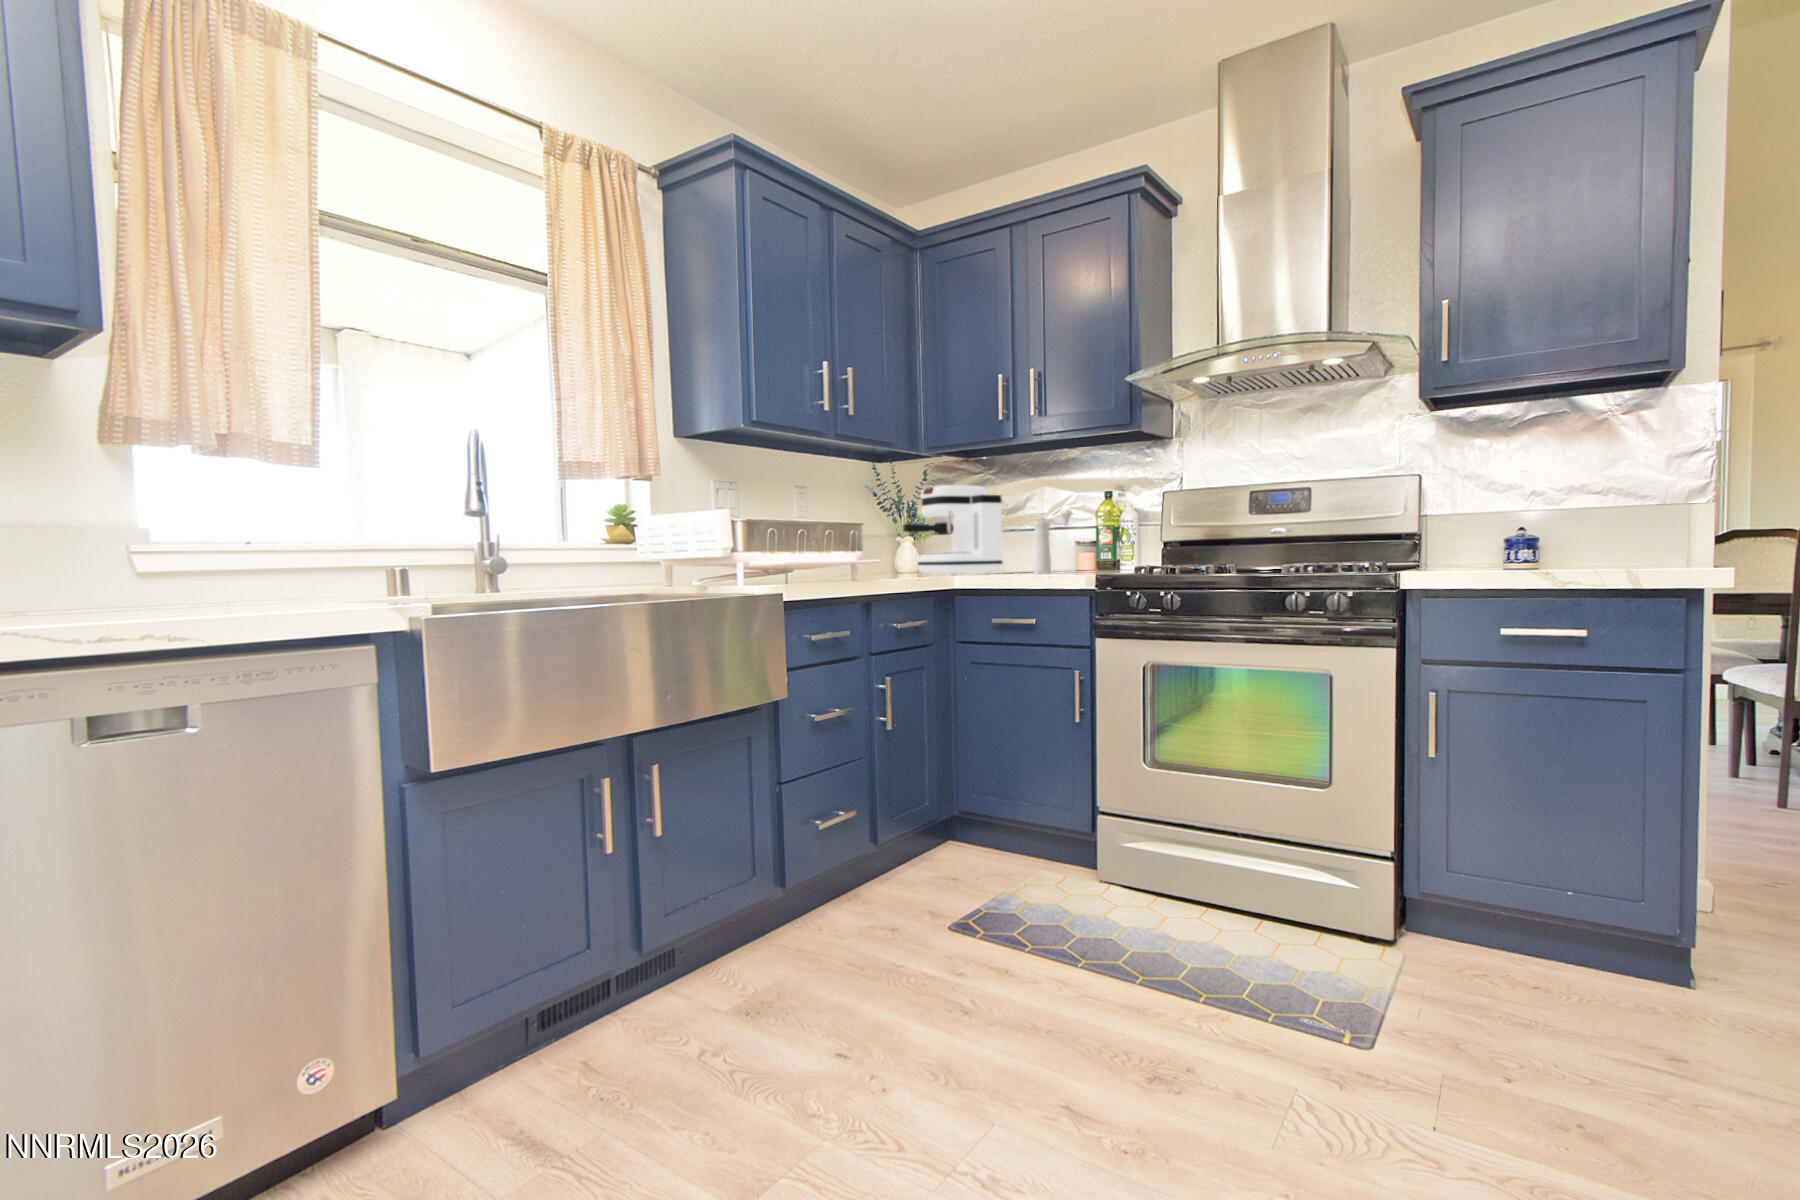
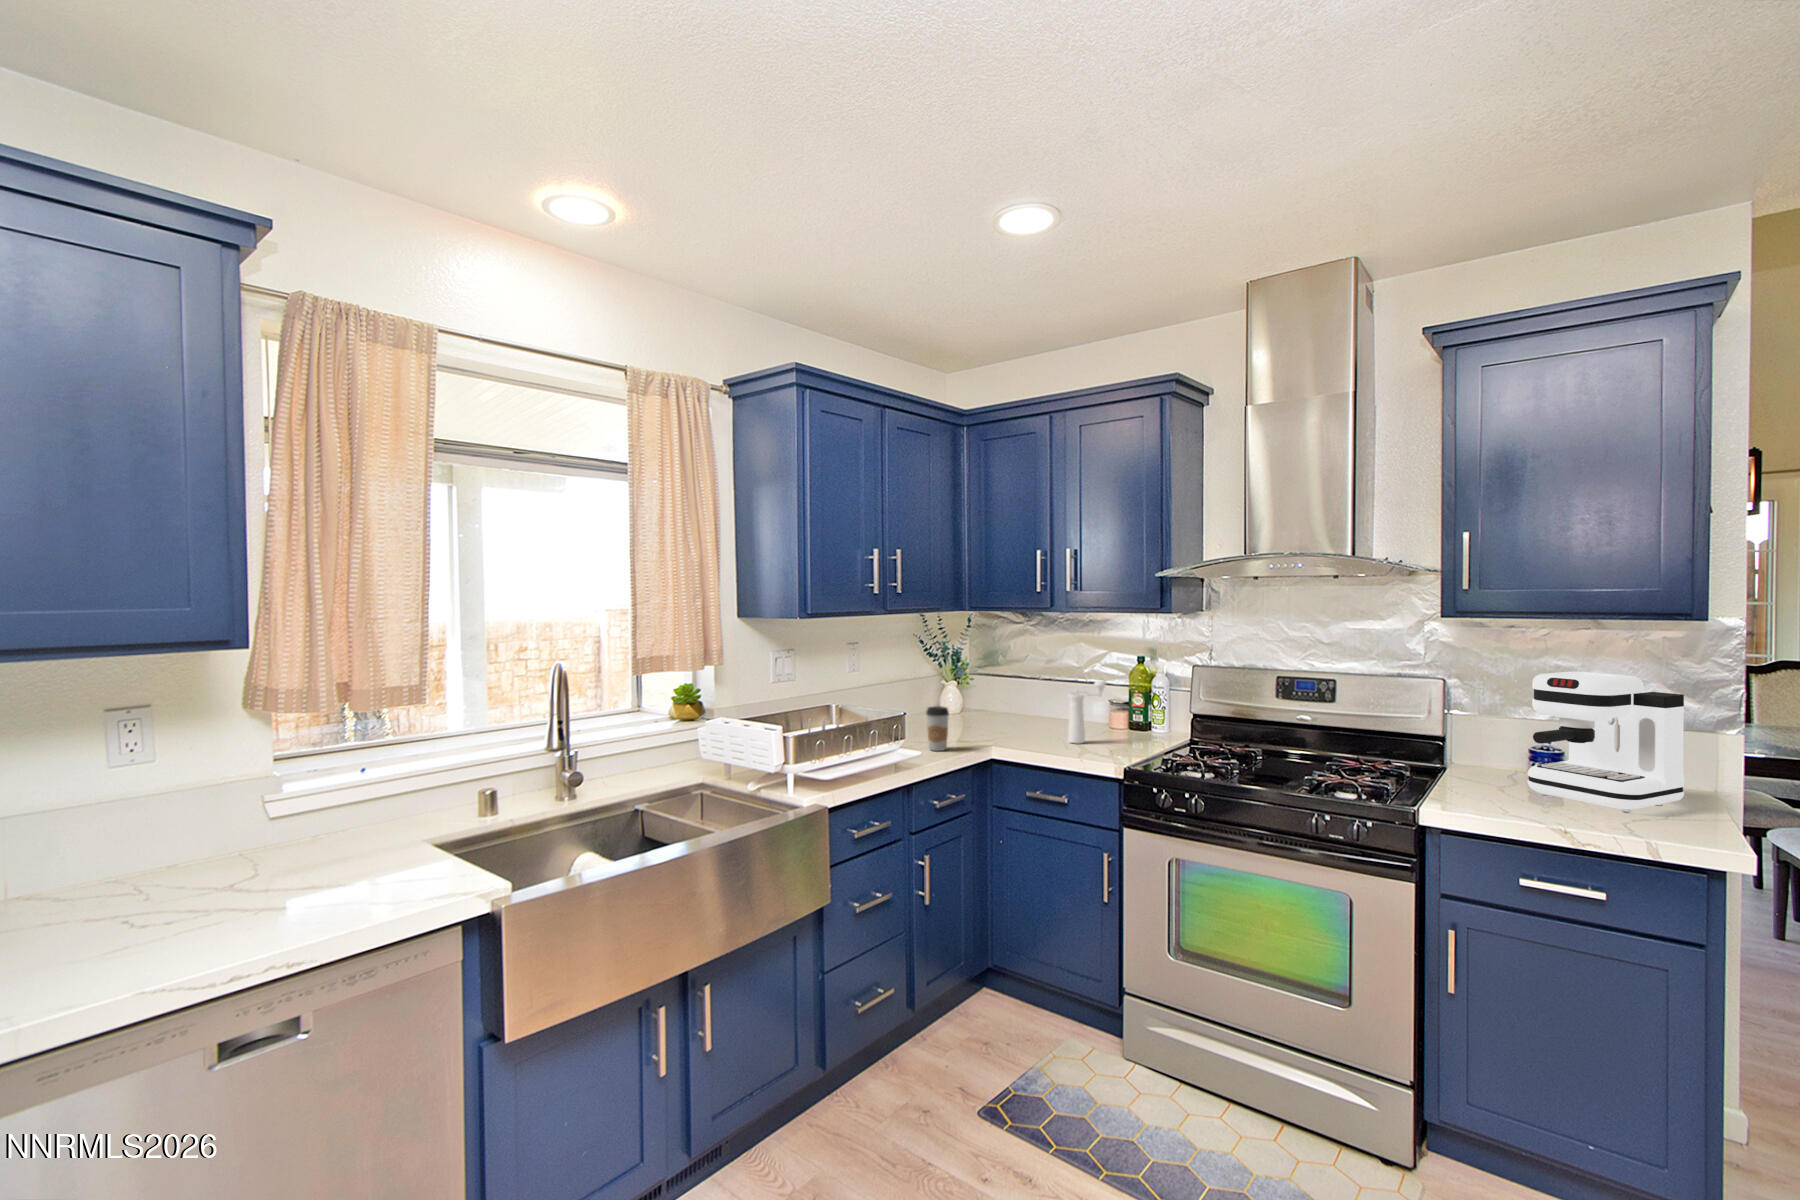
coffee maker: present [903,485,1003,575] -> present [1527,672,1684,812]
coffee cup: none [882,533,907,579] -> present [926,706,949,751]

